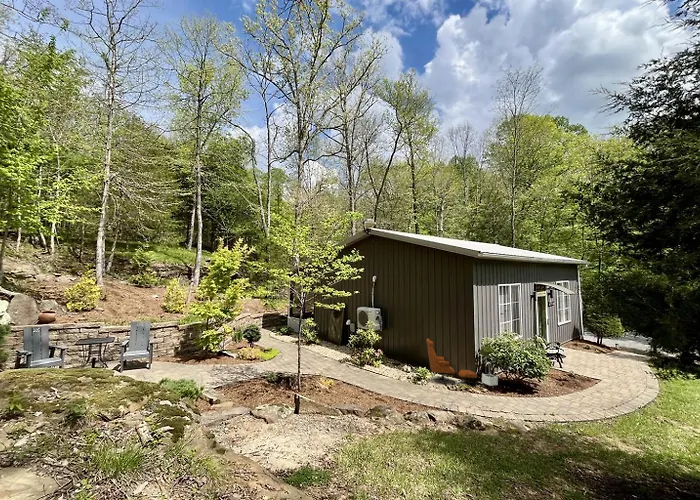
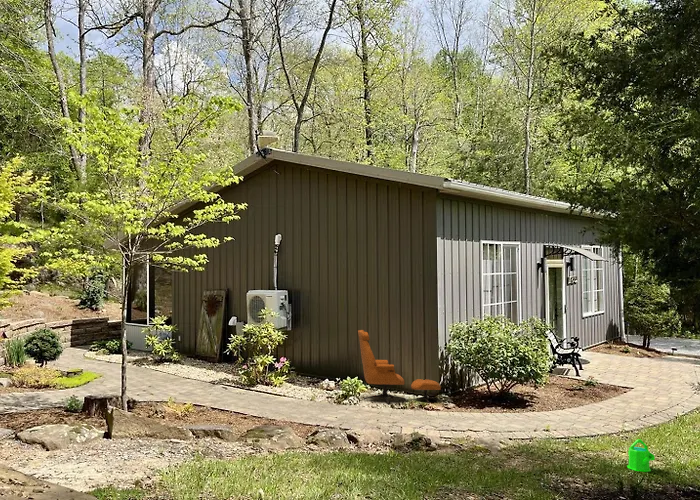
potted tree: present [480,347,498,386] -> none [446,338,475,402]
watering can: none [620,439,643,463] -> present [627,439,655,472]

